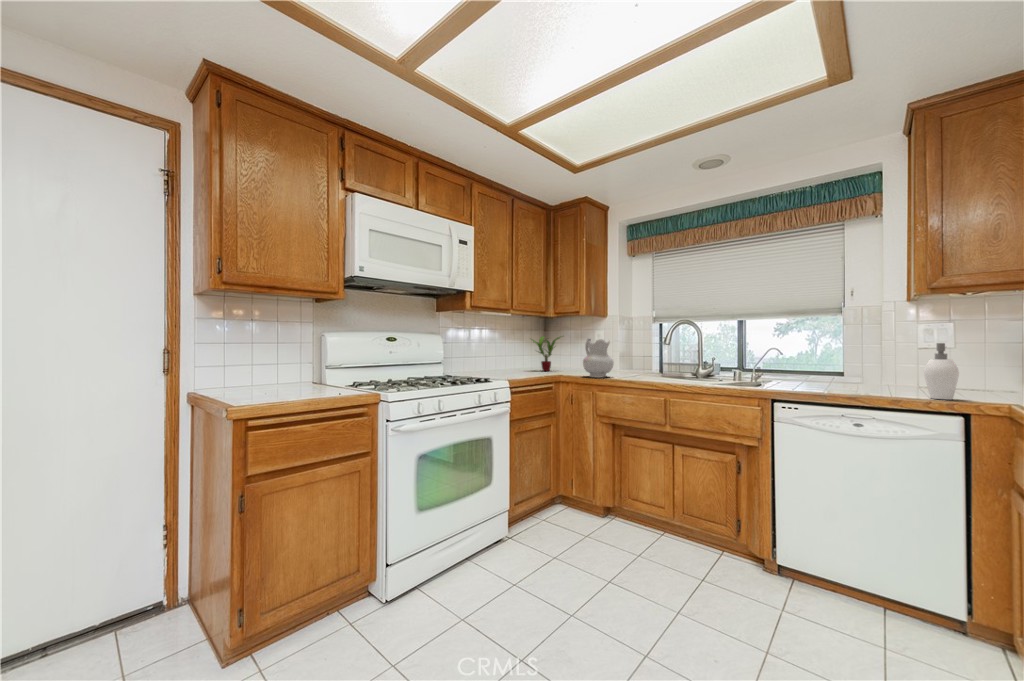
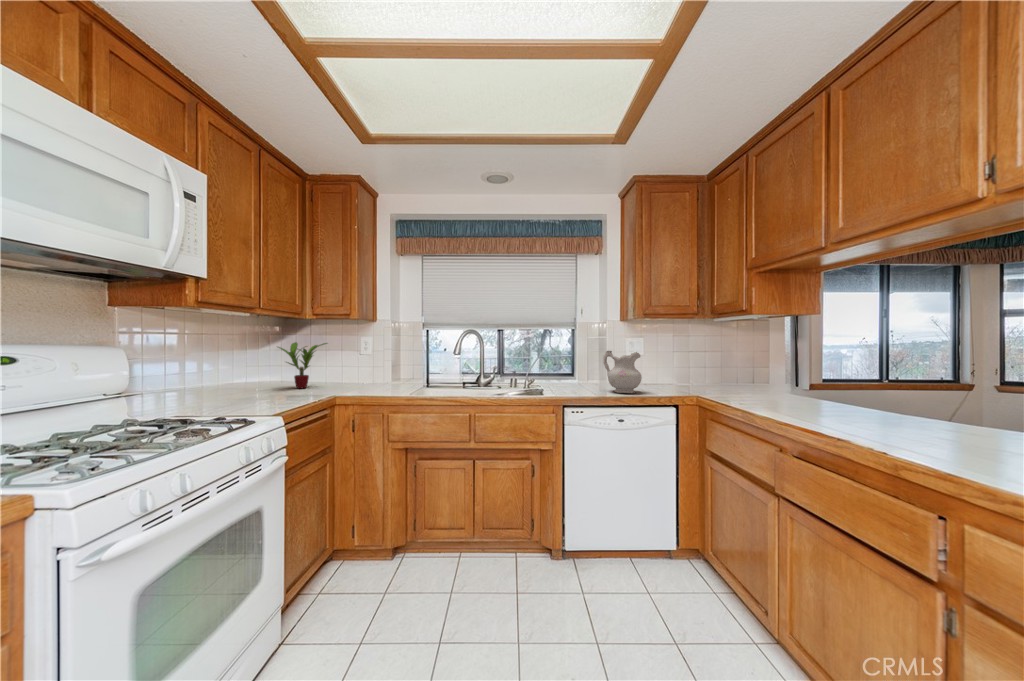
ceramic pitcher: present [583,339,614,378] -> present [603,351,642,393]
soap dispenser: present [924,343,959,400] -> none [658,357,683,397]

